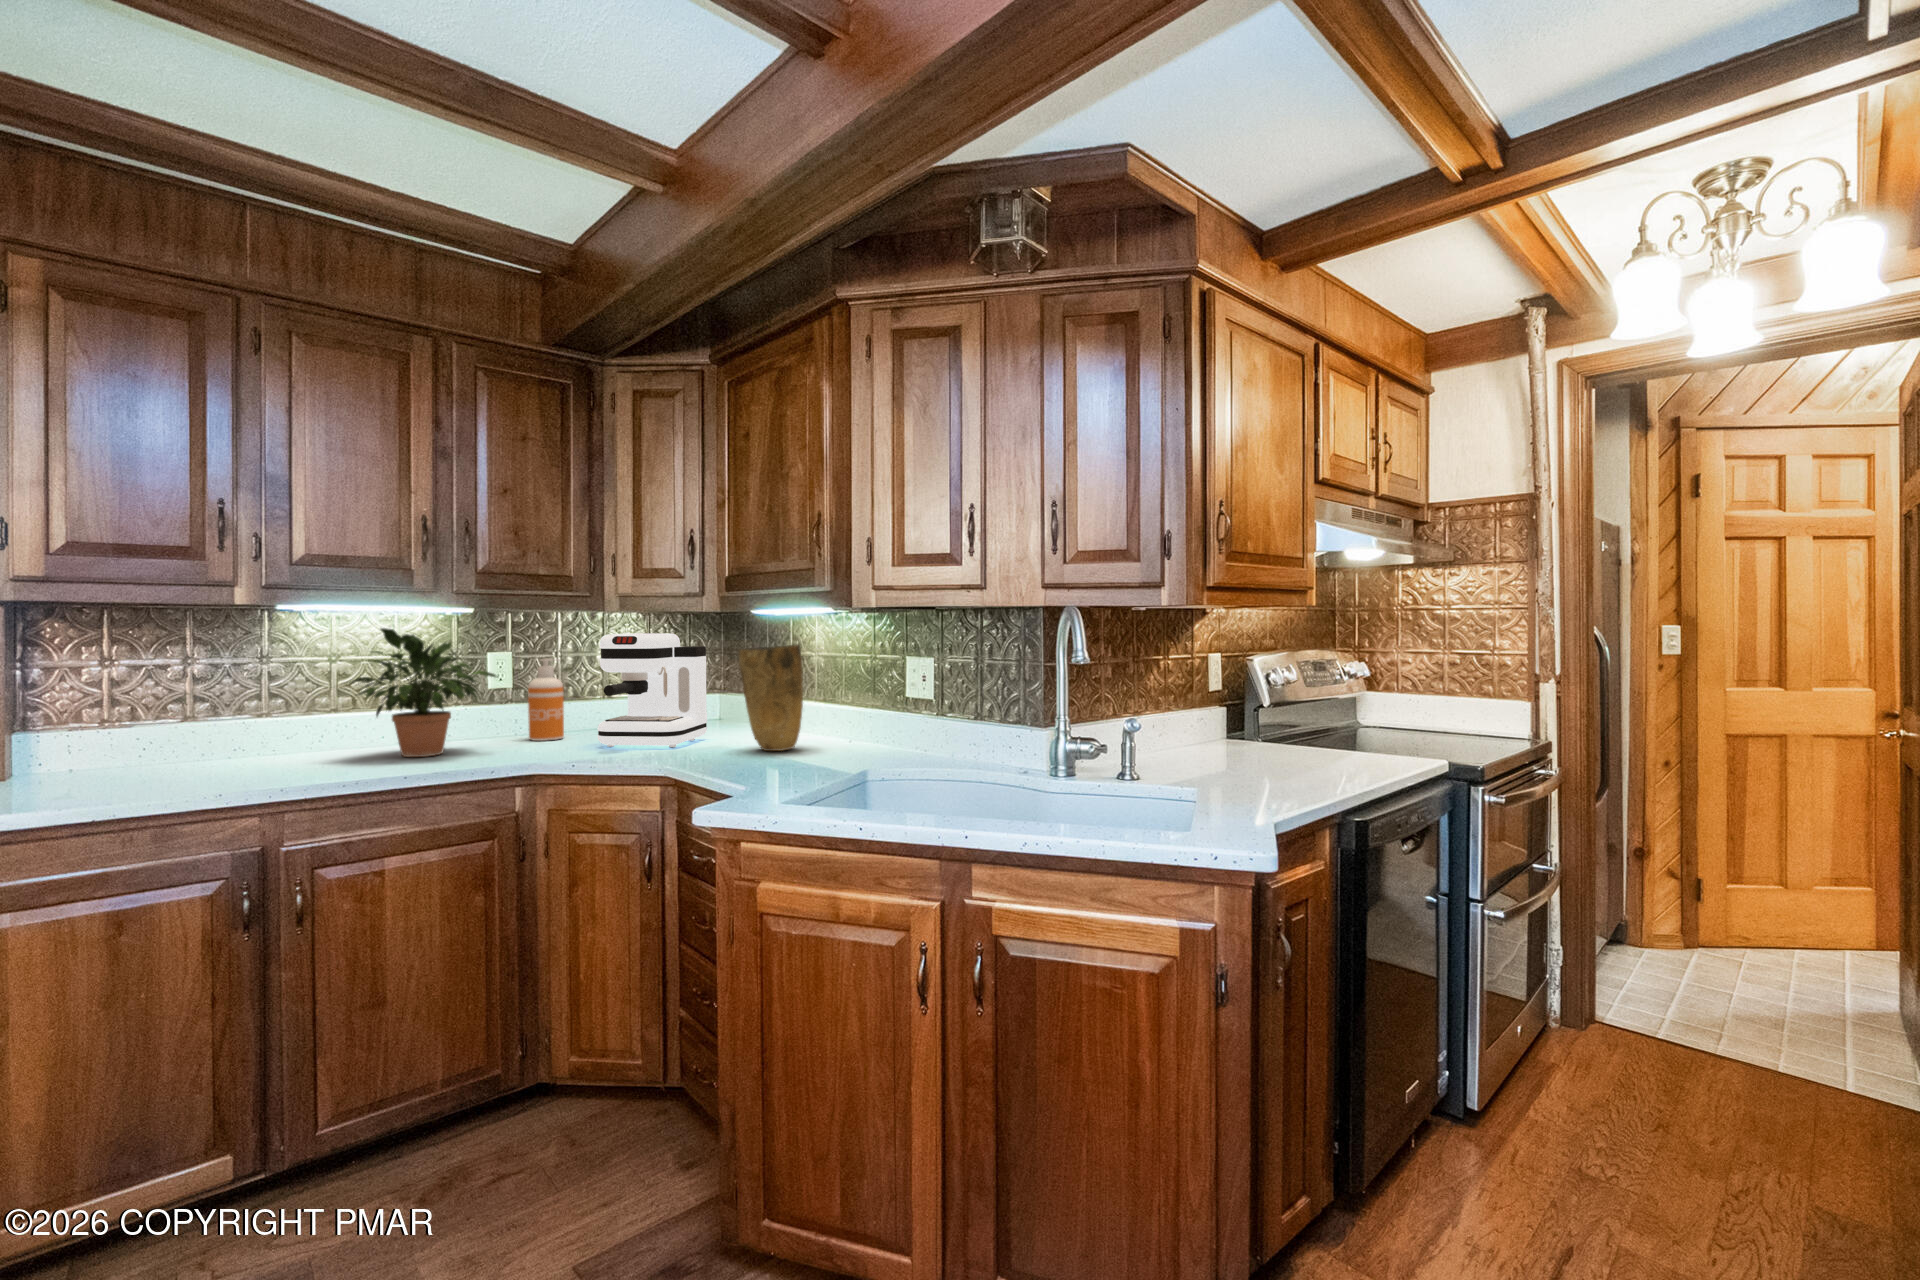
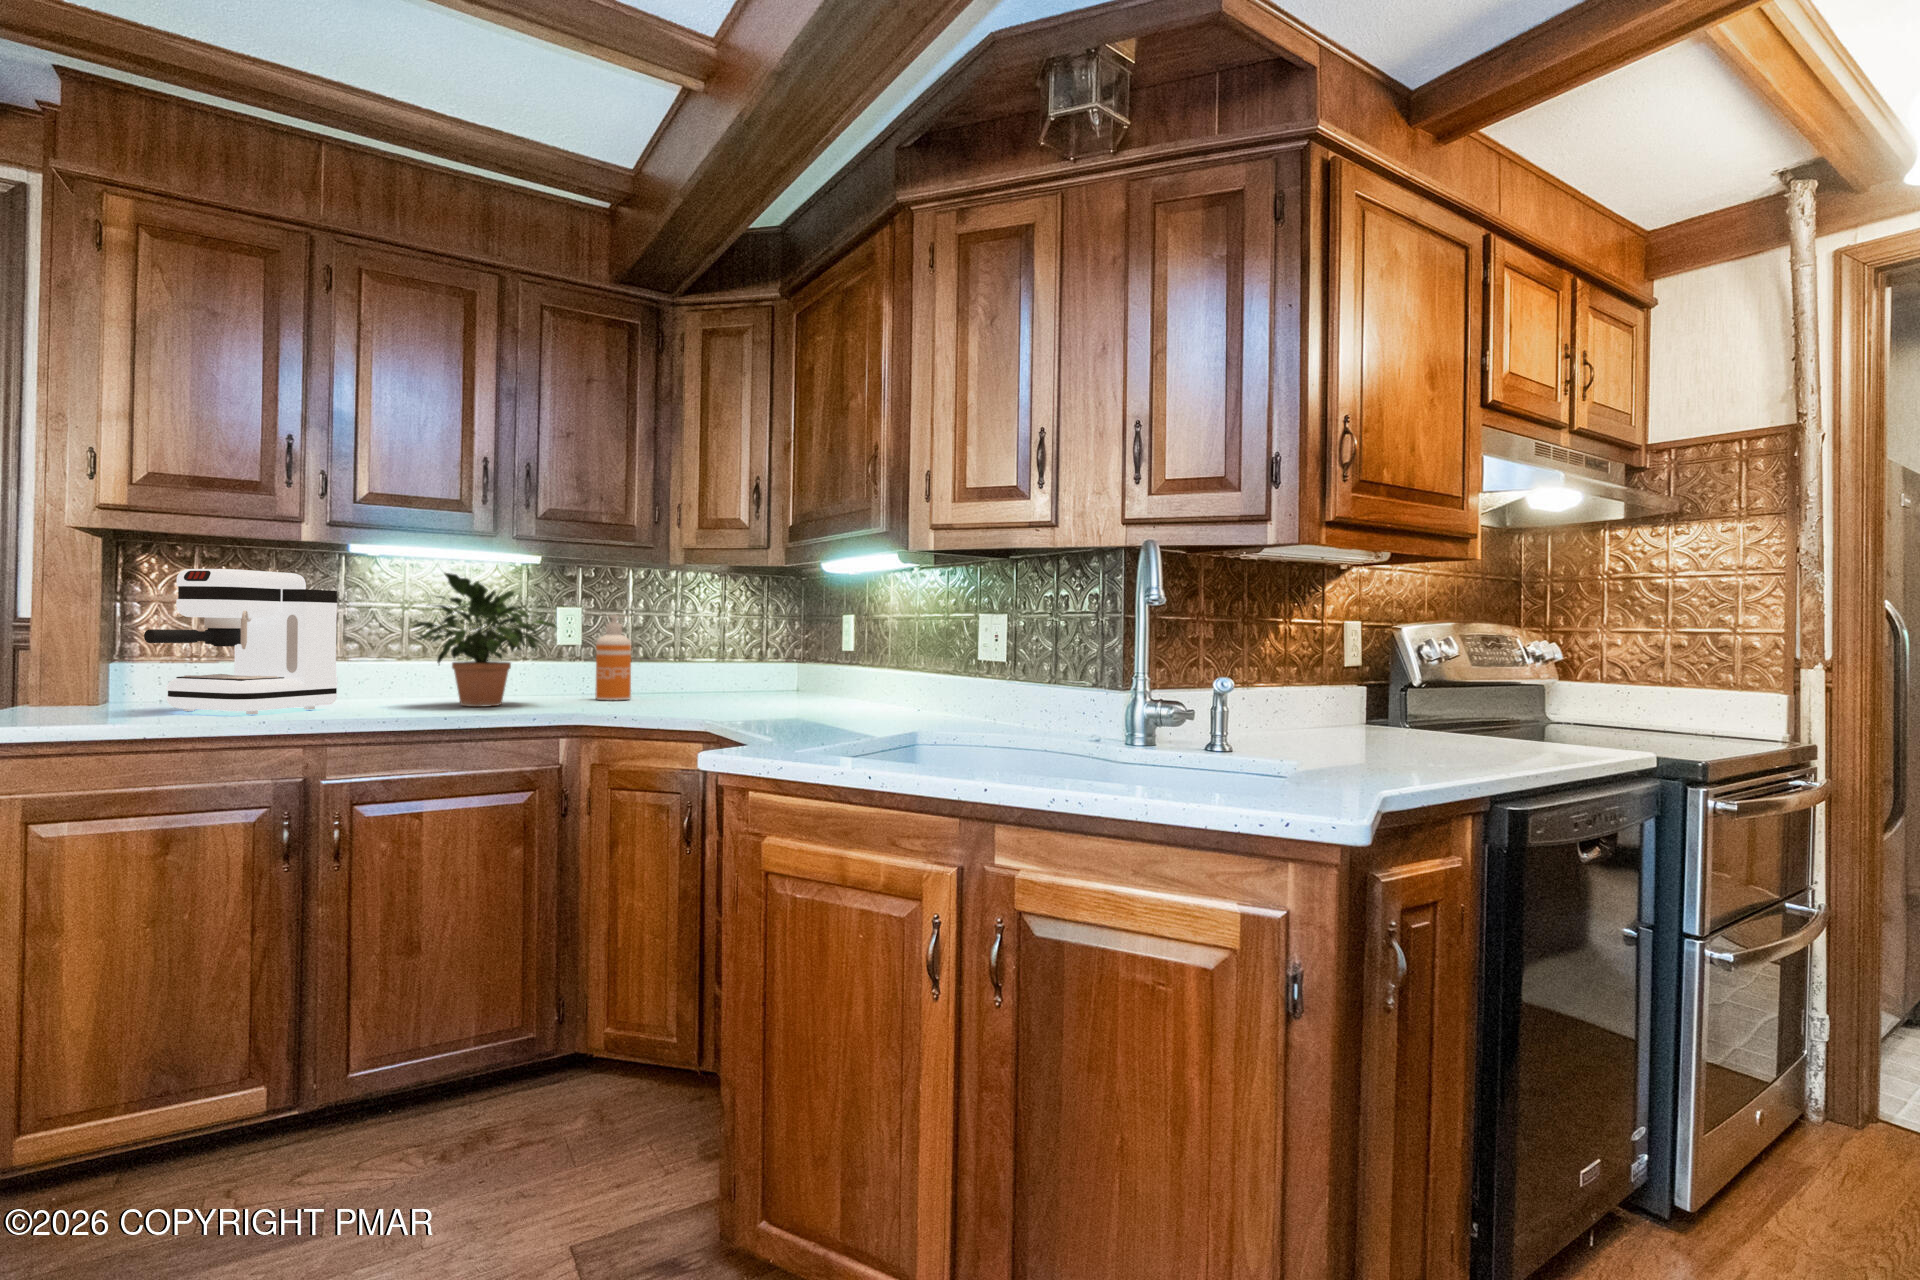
coffee maker: present [597,633,707,747] -> present [144,569,337,714]
vase: present [739,644,803,751] -> none [799,599,868,716]

